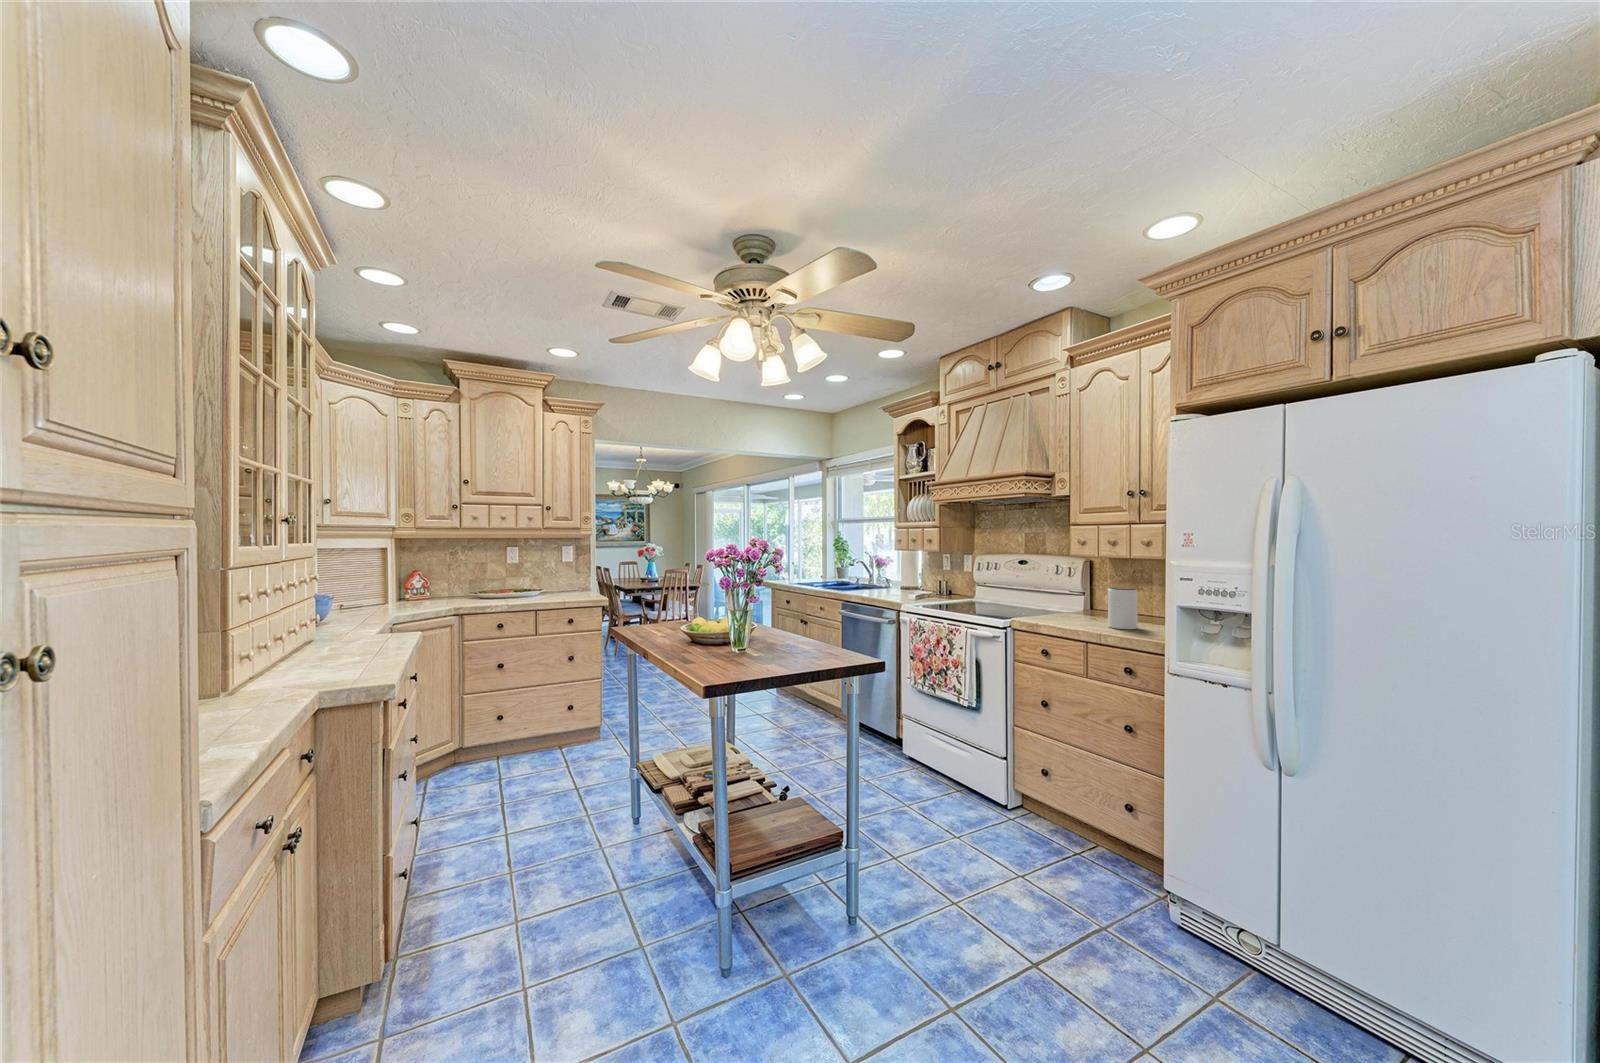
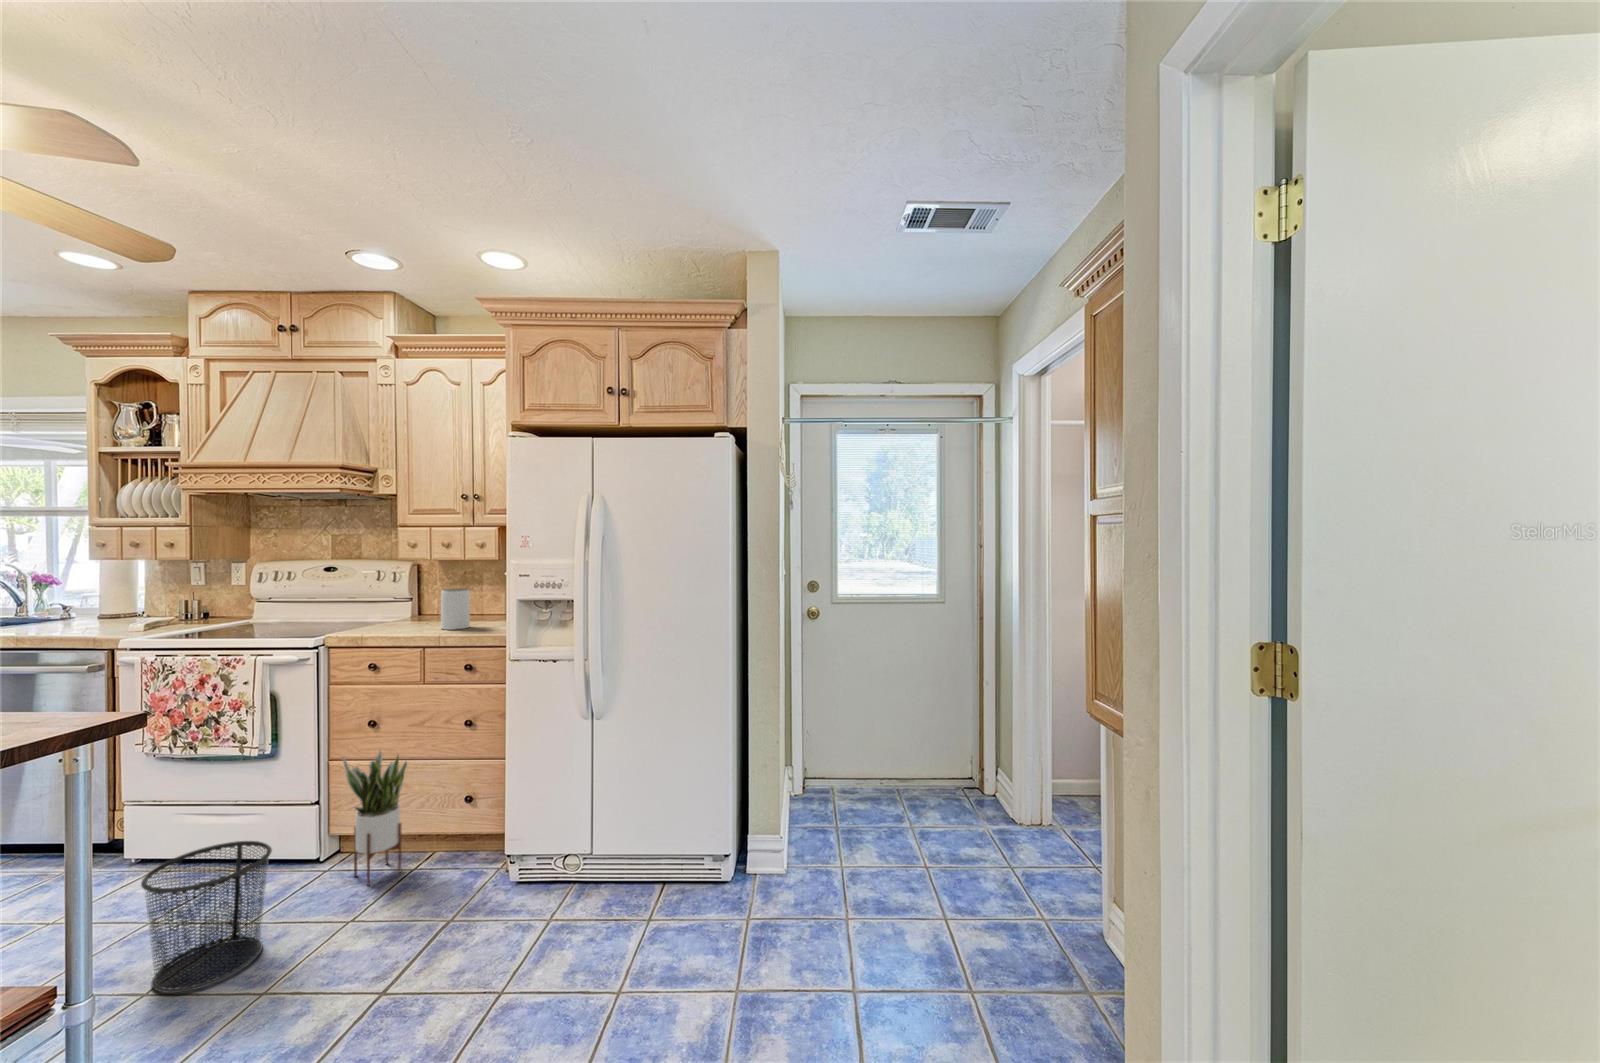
potted plant: none [1019,726,1073,851] -> present [342,750,407,885]
waste bin: none [891,766,964,873] -> present [141,841,272,993]

